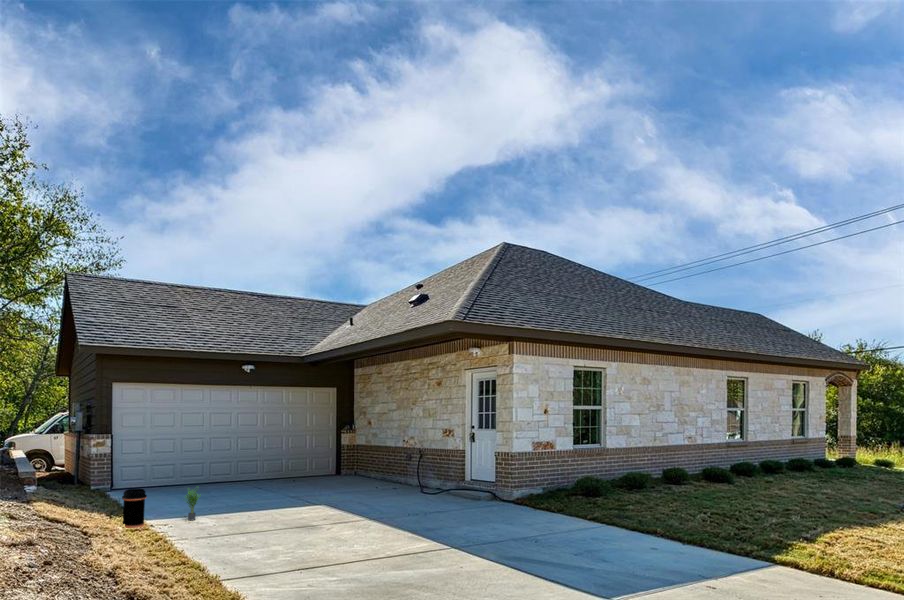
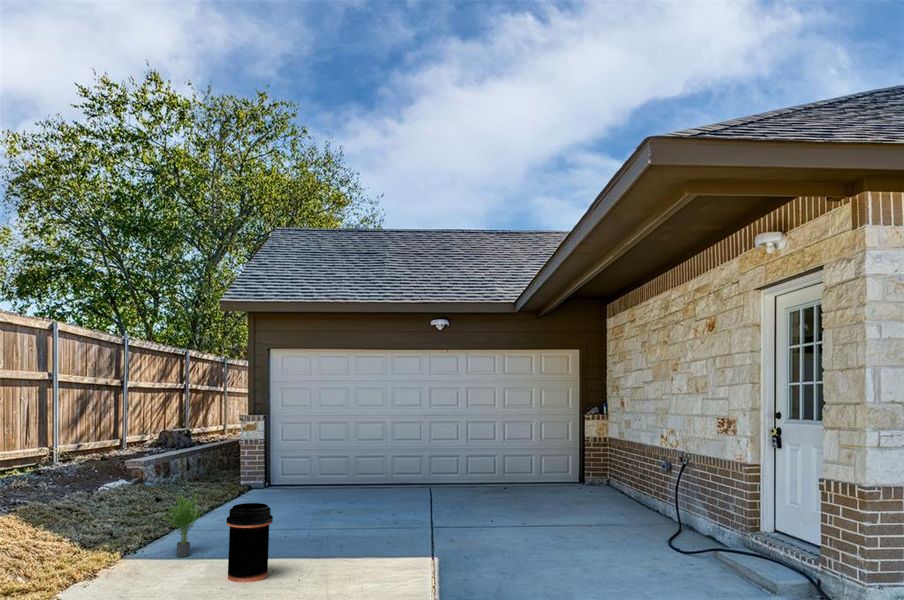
trash can: present [122,489,147,528] -> present [227,503,273,583]

